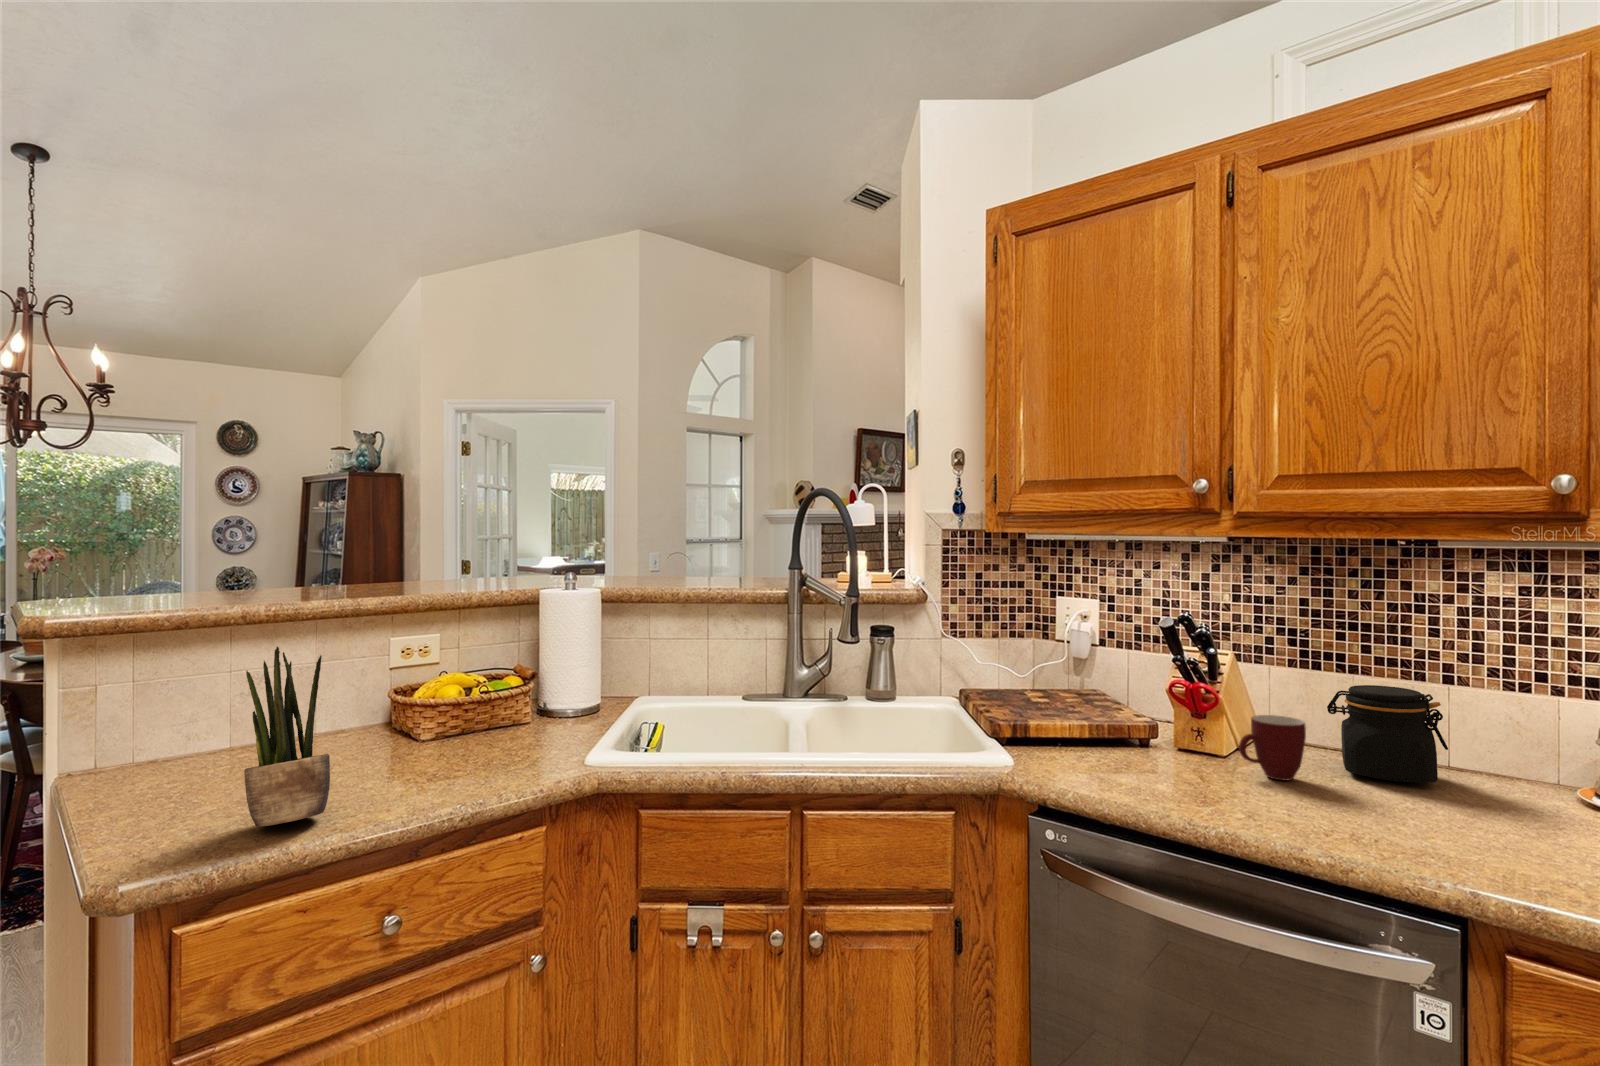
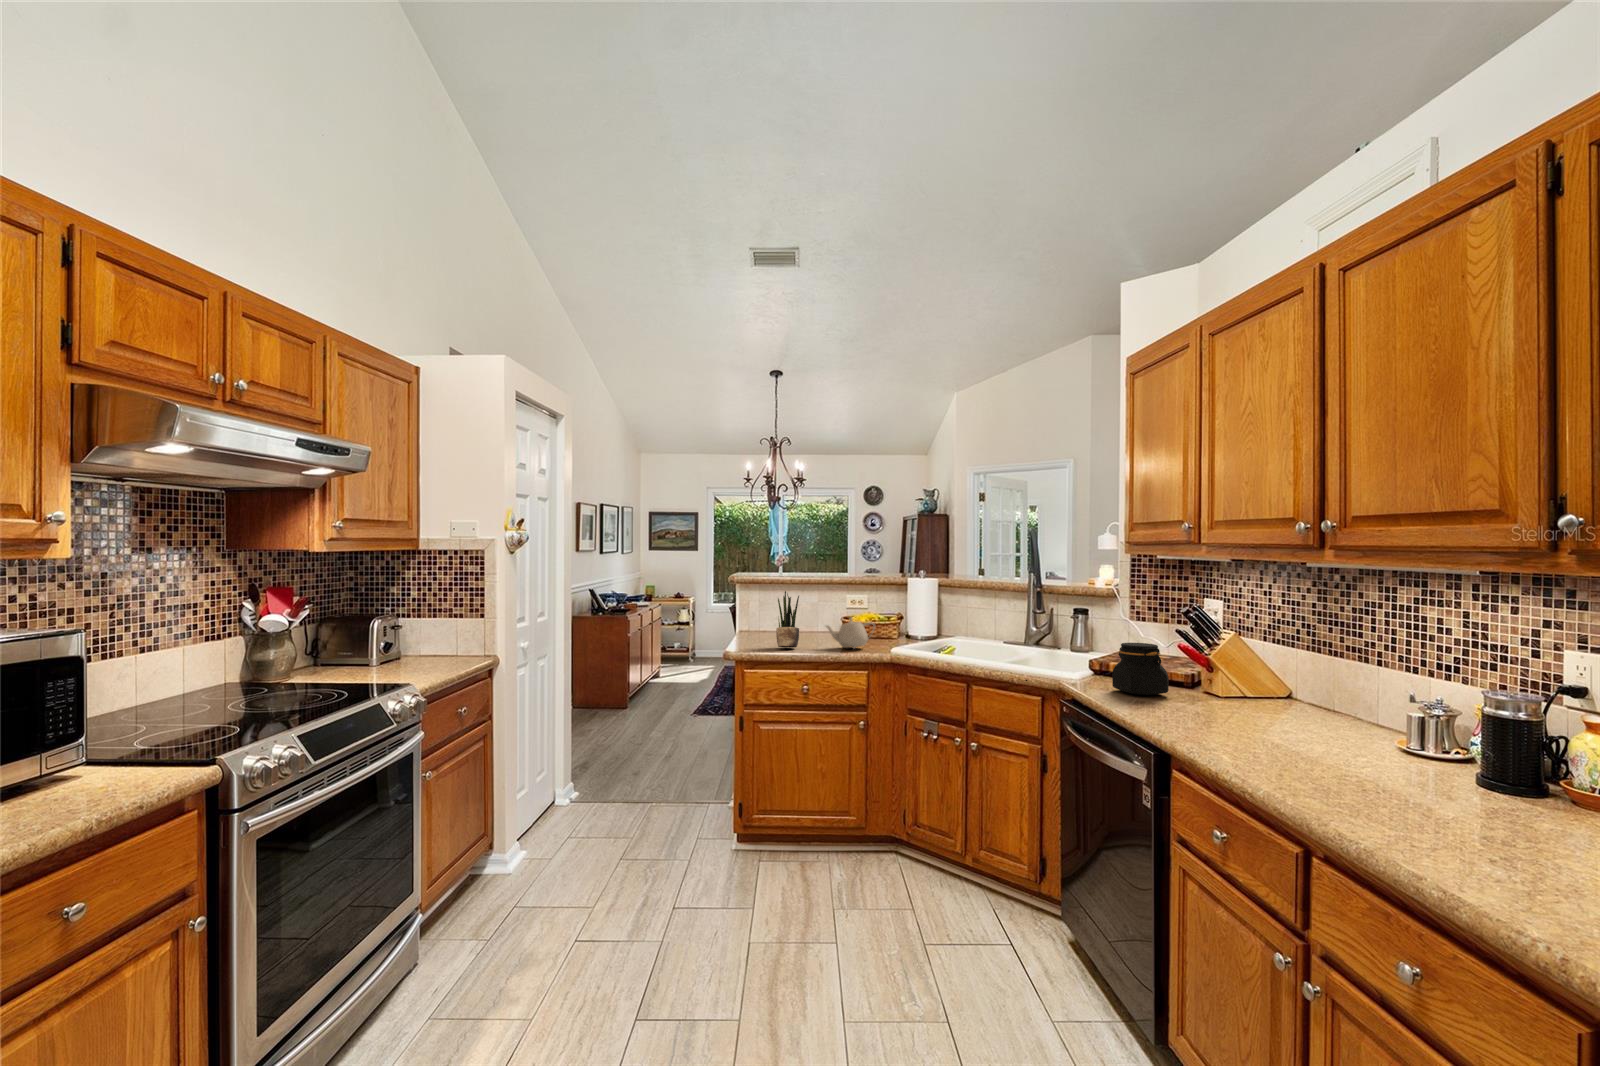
jar: present [1327,685,1448,783] -> present [1112,643,1169,695]
teapot: none [403,695,537,779] -> present [826,617,875,648]
mug: present [1239,715,1306,780] -> none [1188,669,1229,708]

